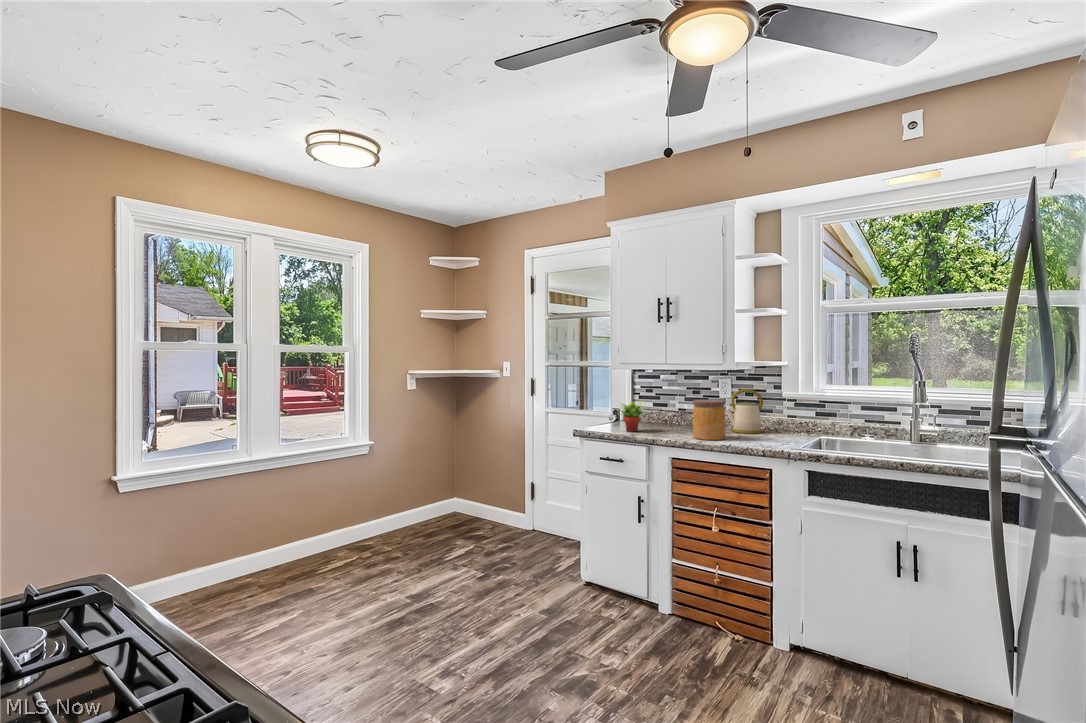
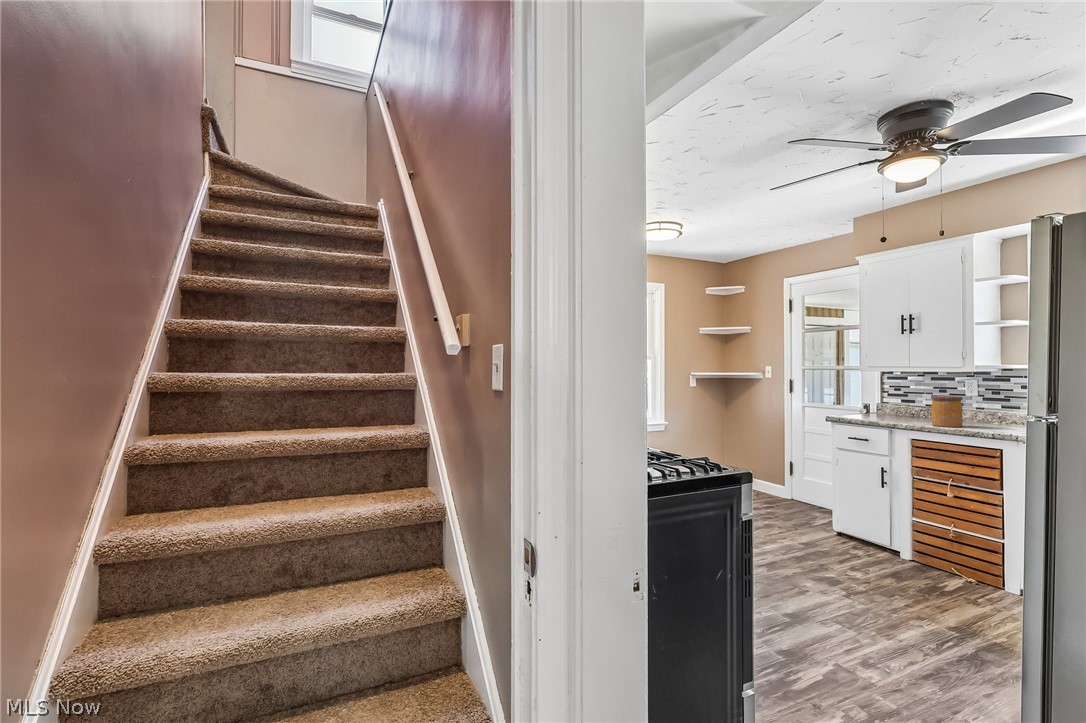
kettle: present [725,389,763,433] -> none [969,388,1008,425]
succulent plant: present [619,402,644,432] -> none [860,395,892,420]

